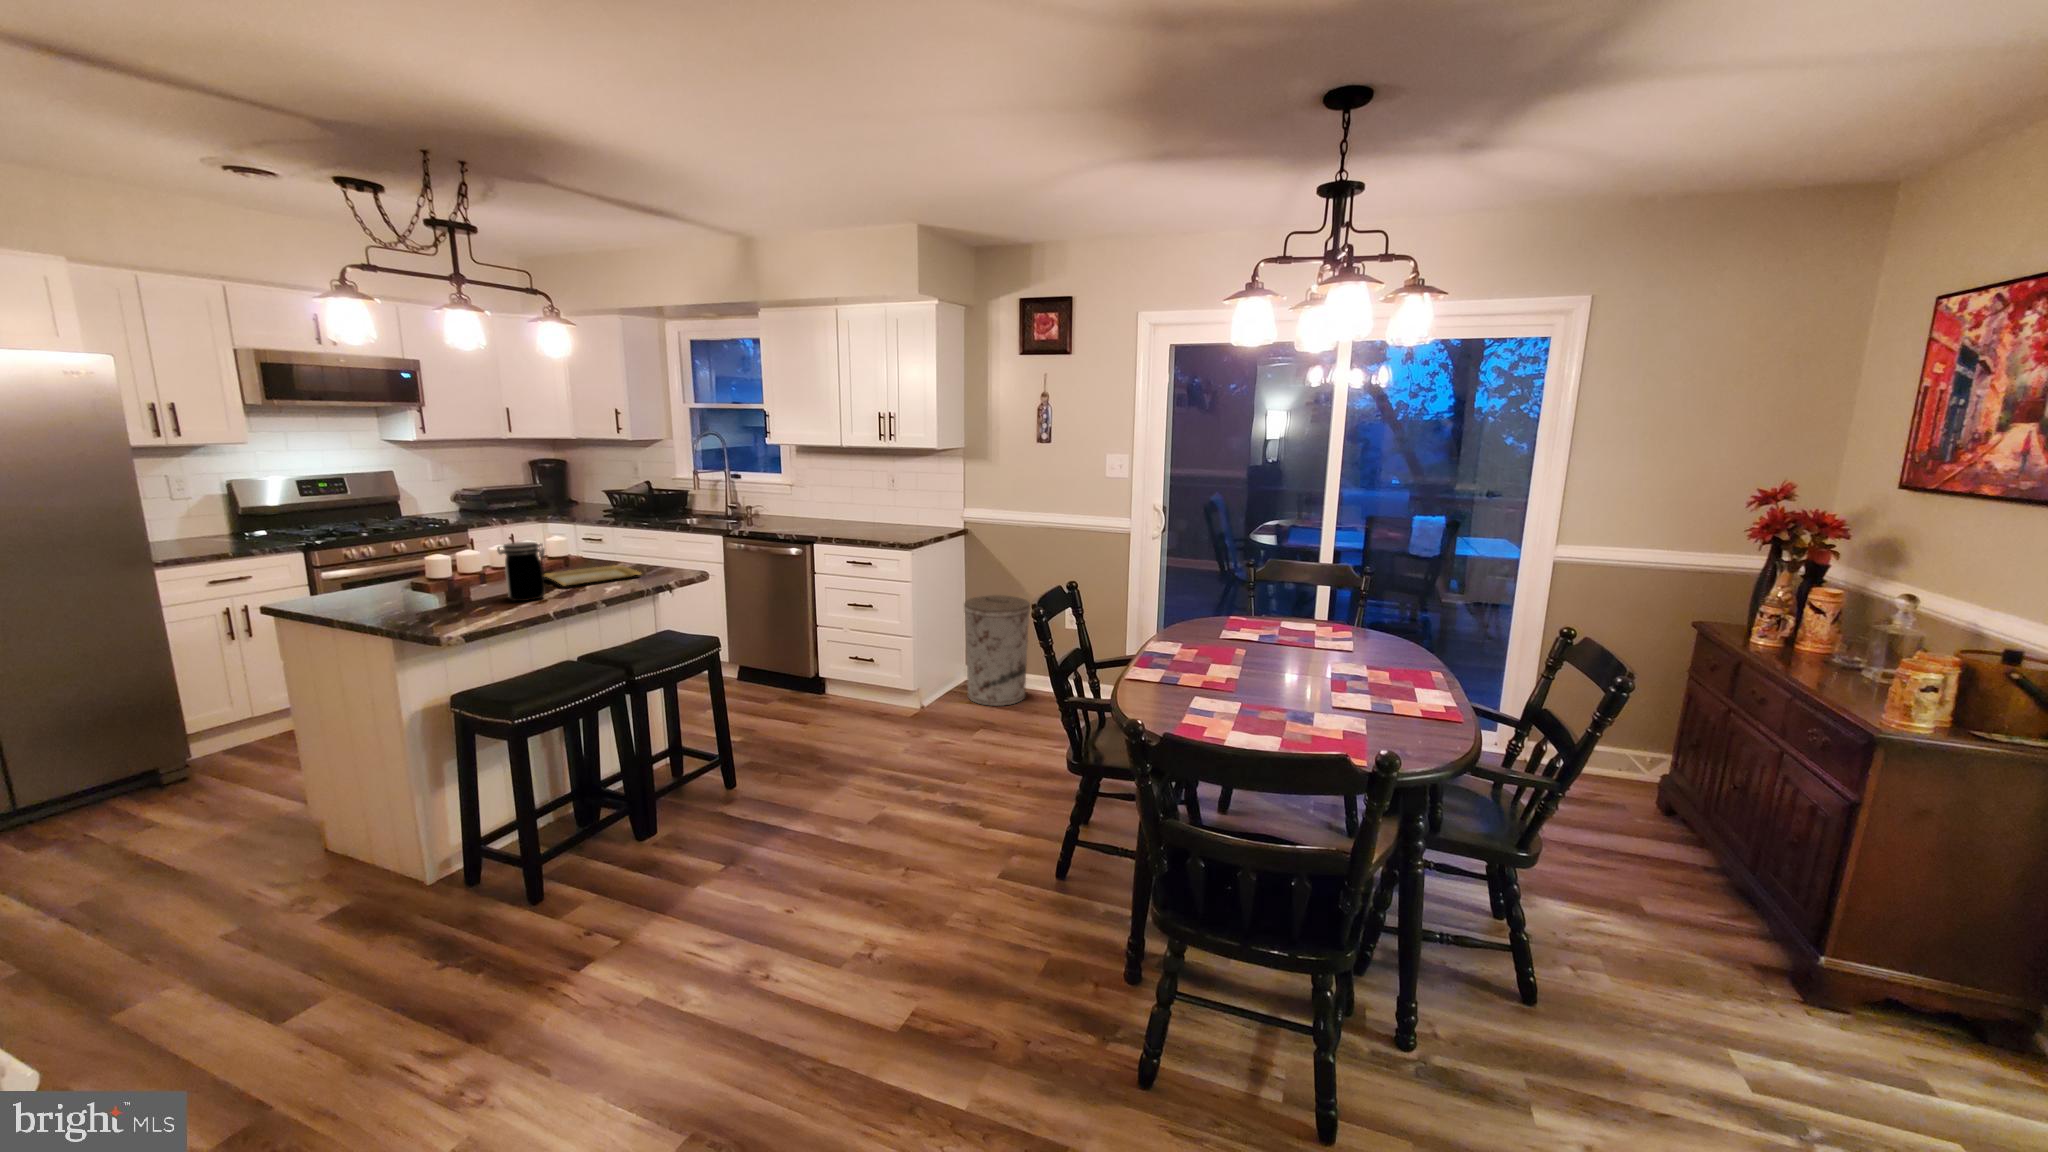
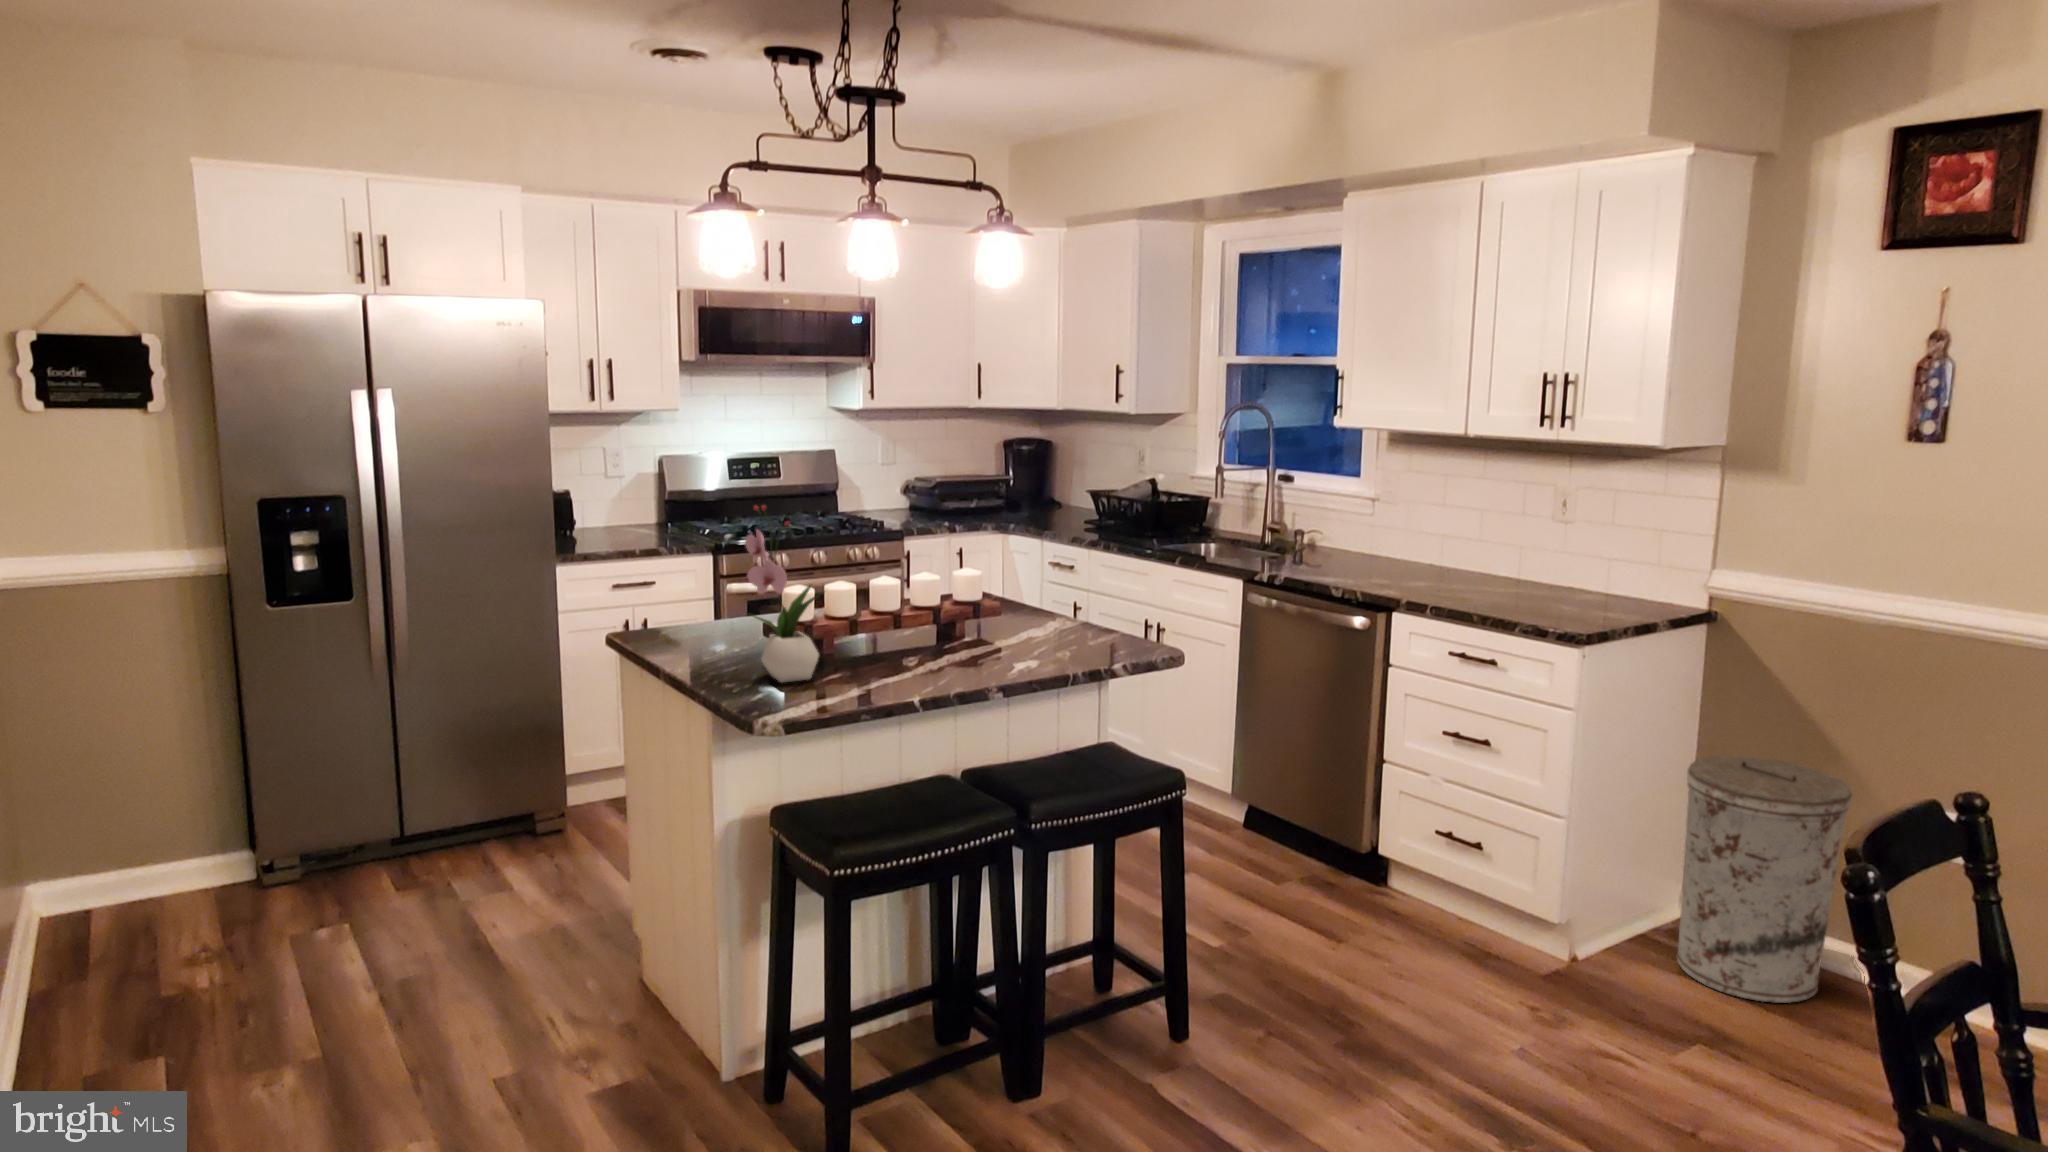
flower arrangement: none [405,497,474,613] -> present [745,505,823,683]
jar: present [497,542,545,601] -> none [862,581,924,675]
tray: present [544,565,641,585] -> none [931,625,1070,655]

